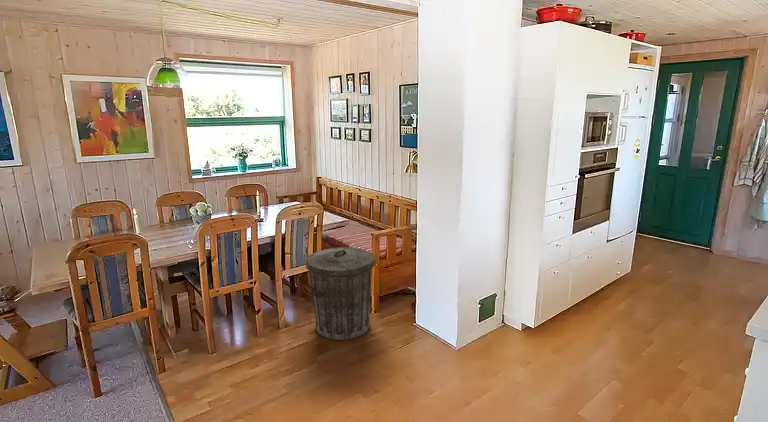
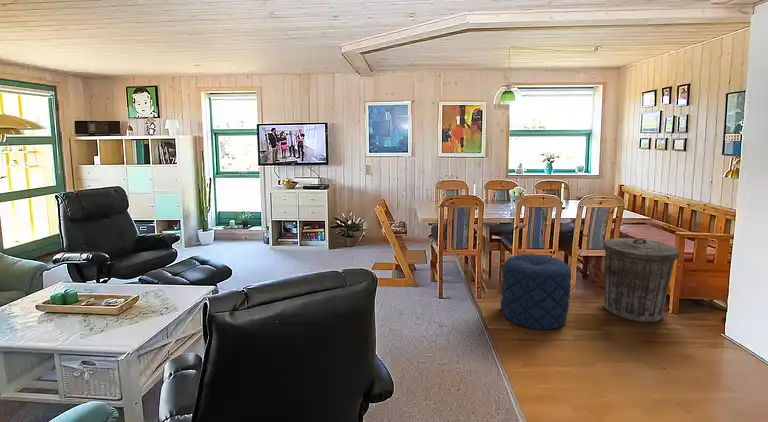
pouf: none [188,294,278,399] -> present [501,254,571,329]

